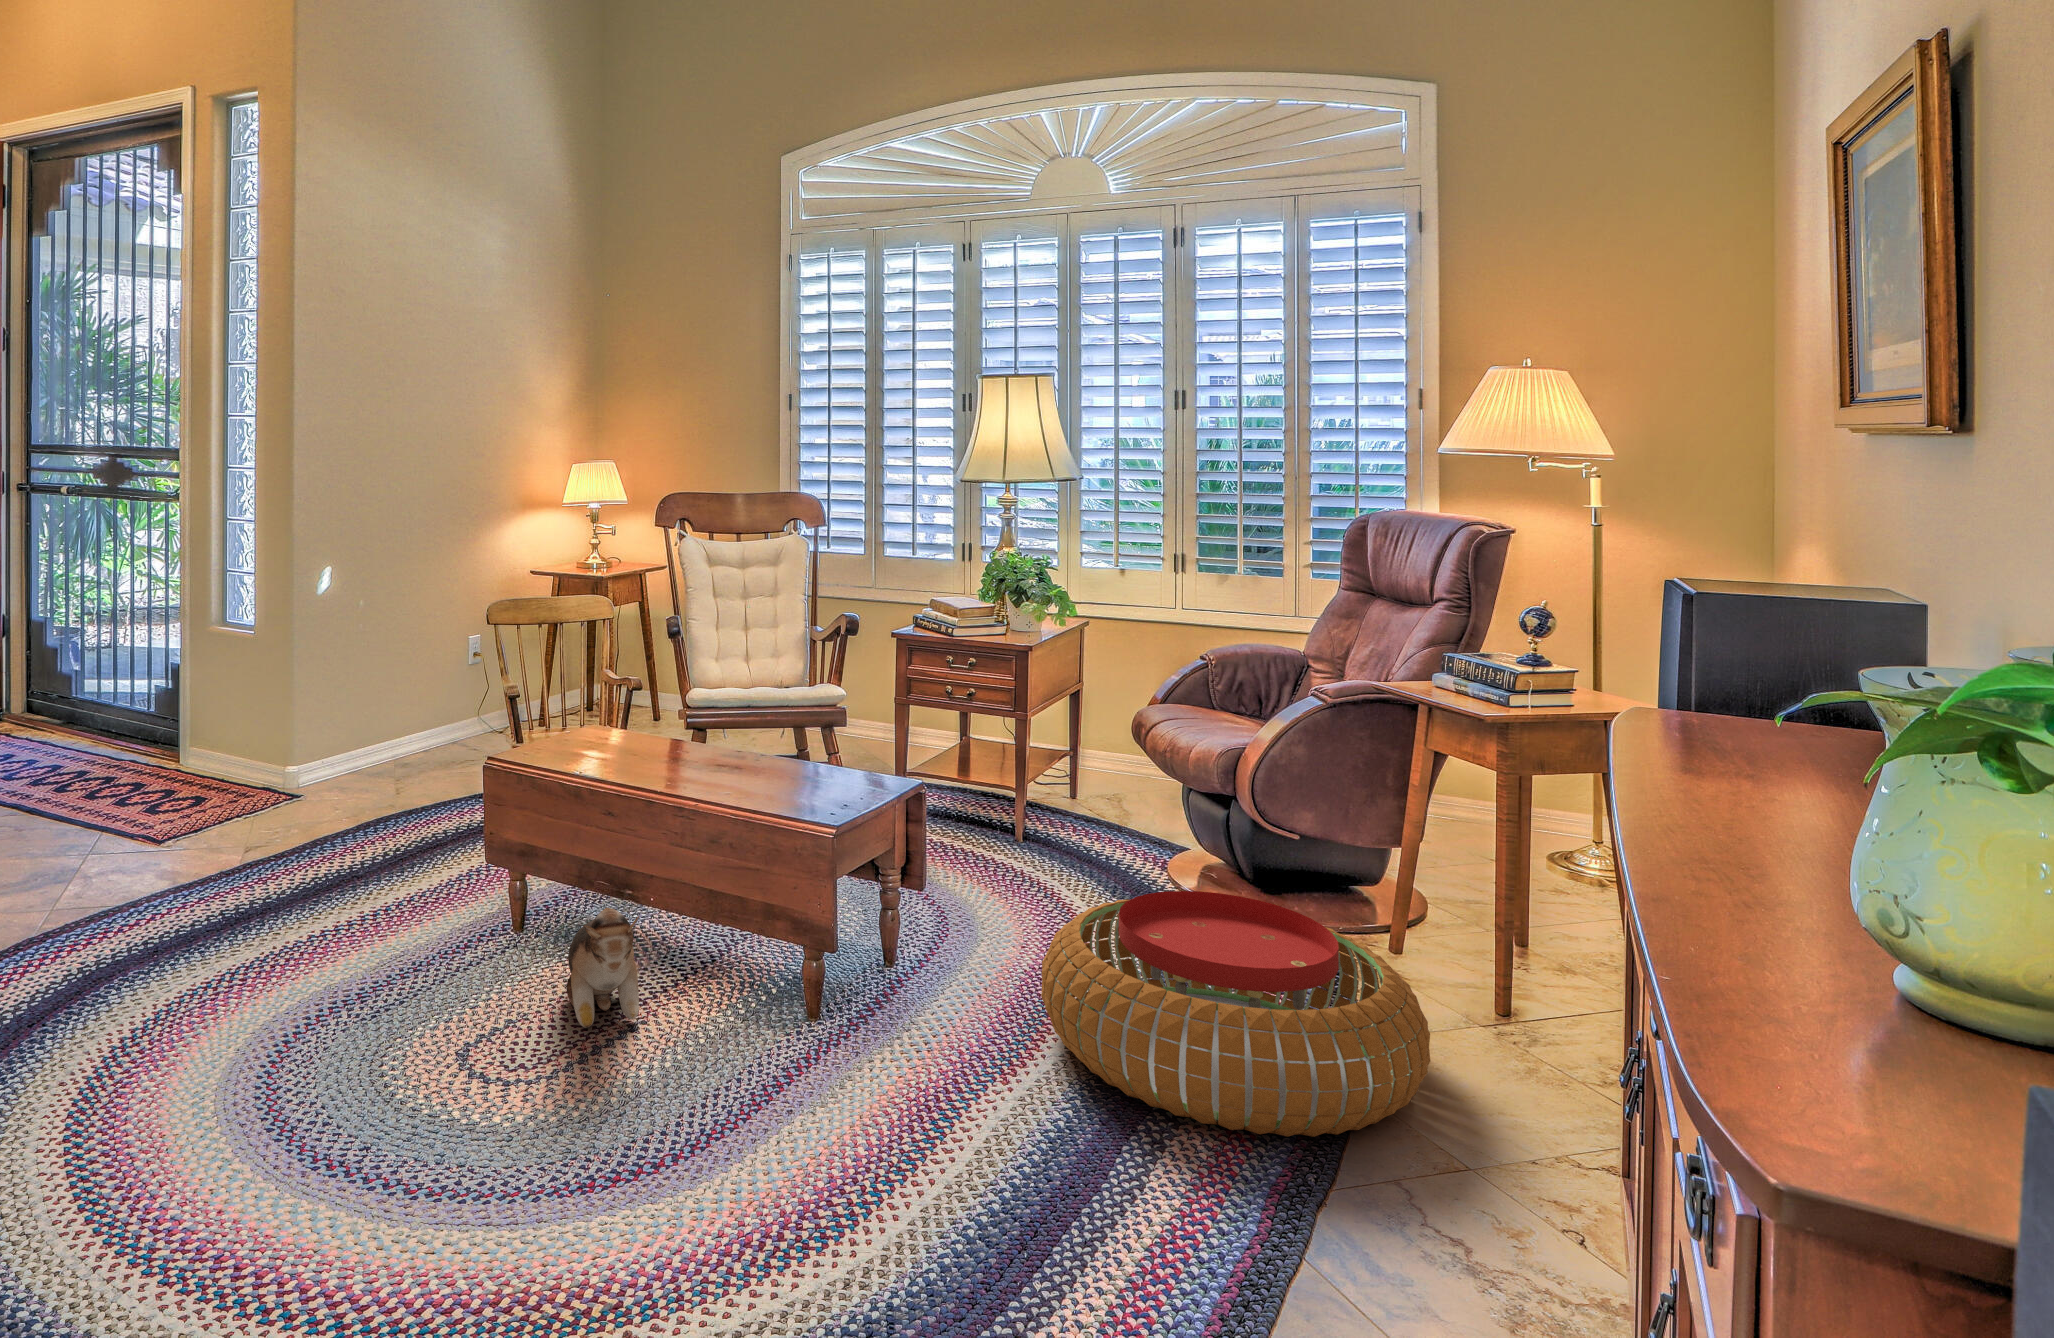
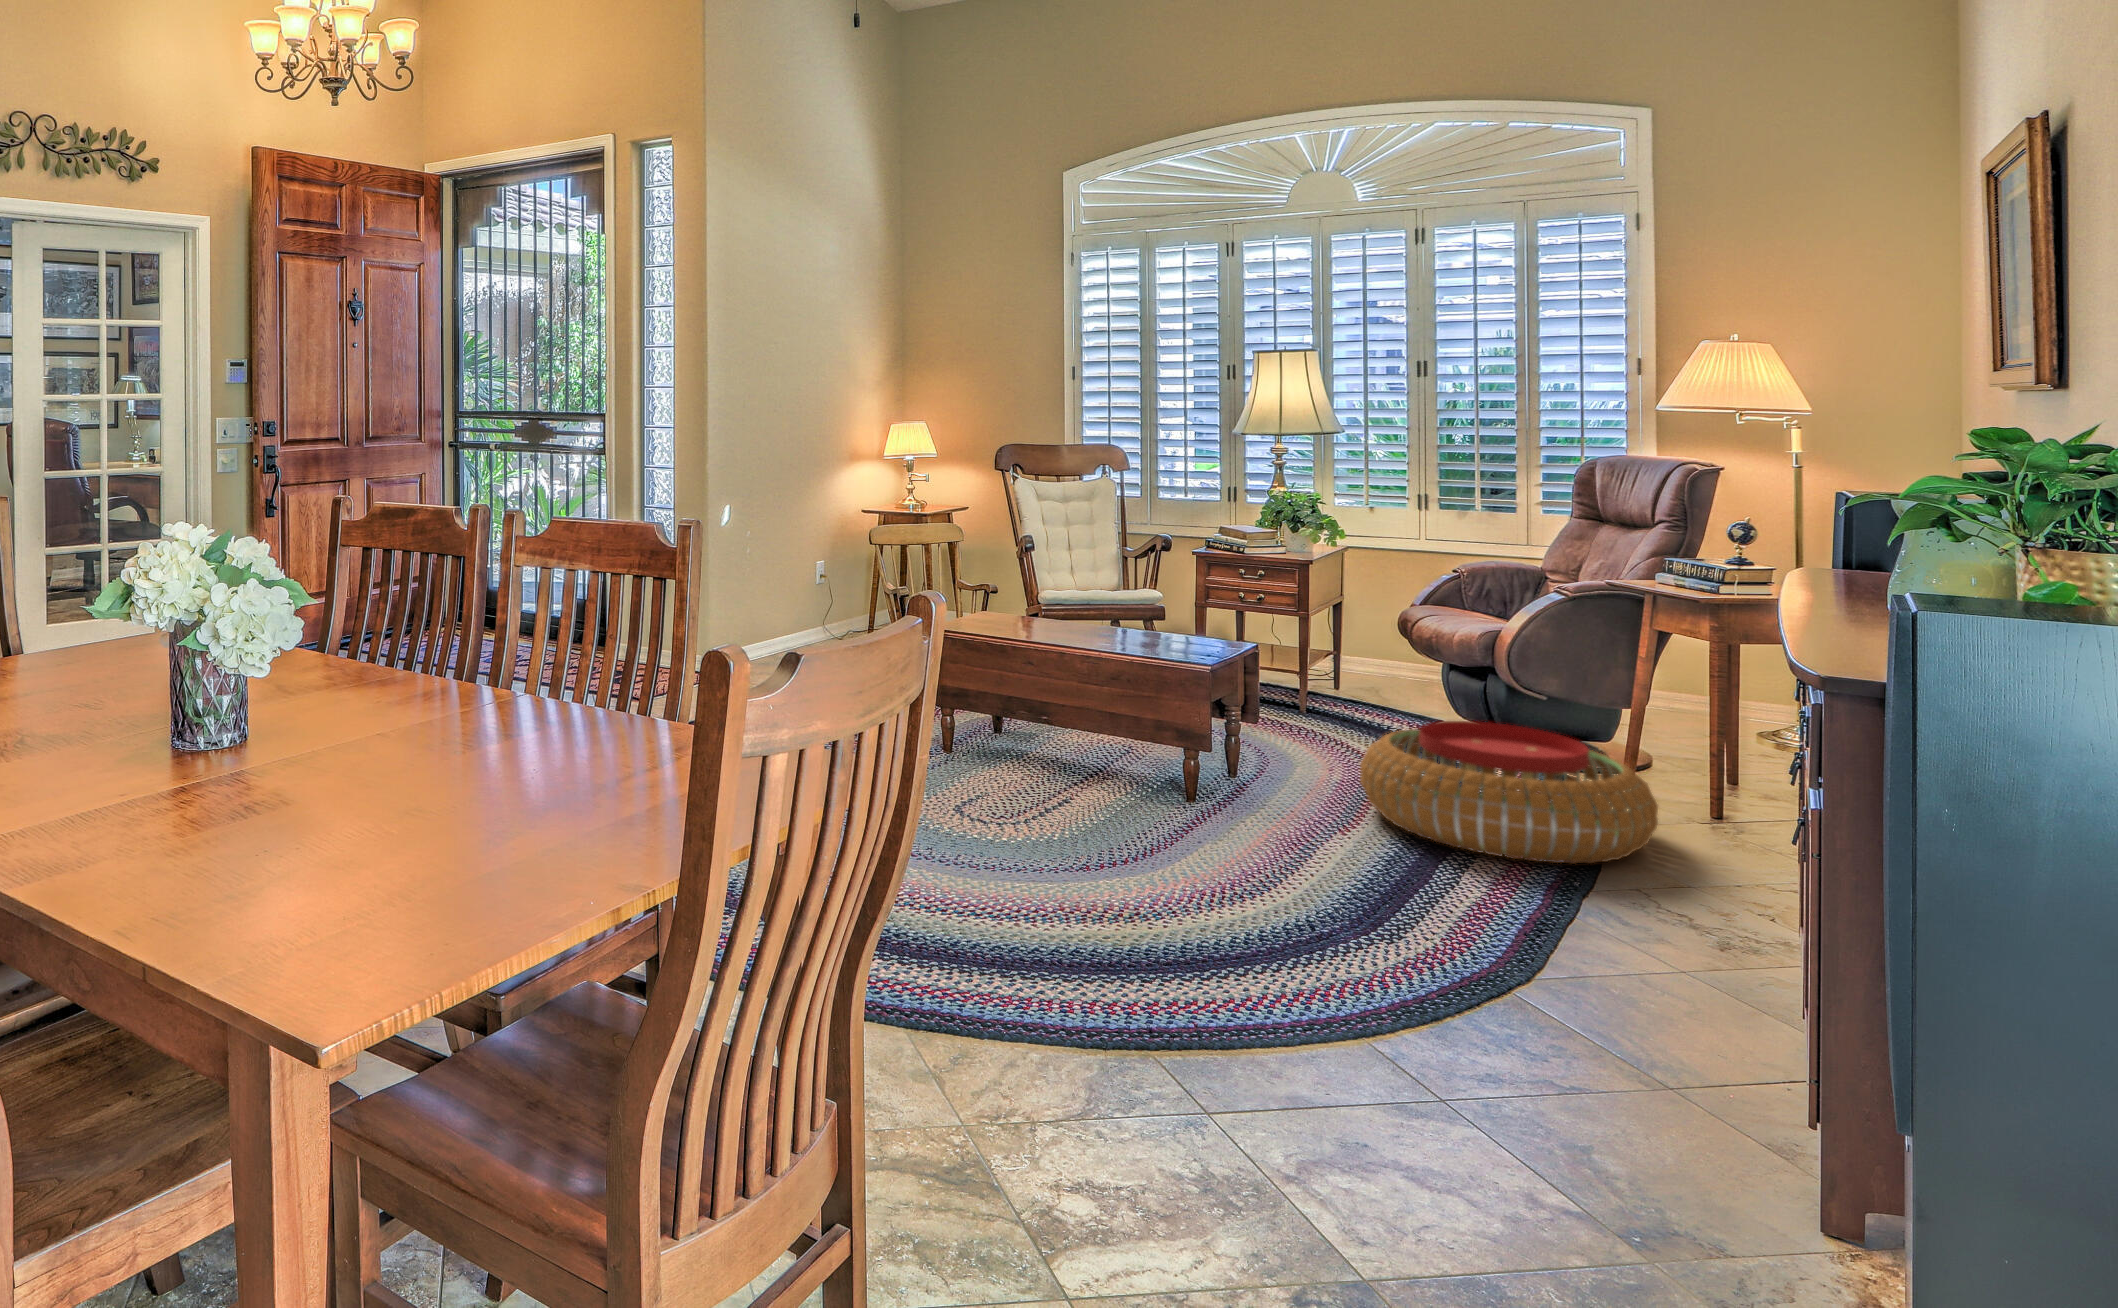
plush toy: present [566,907,639,1028] -> none [1006,720,1074,801]

